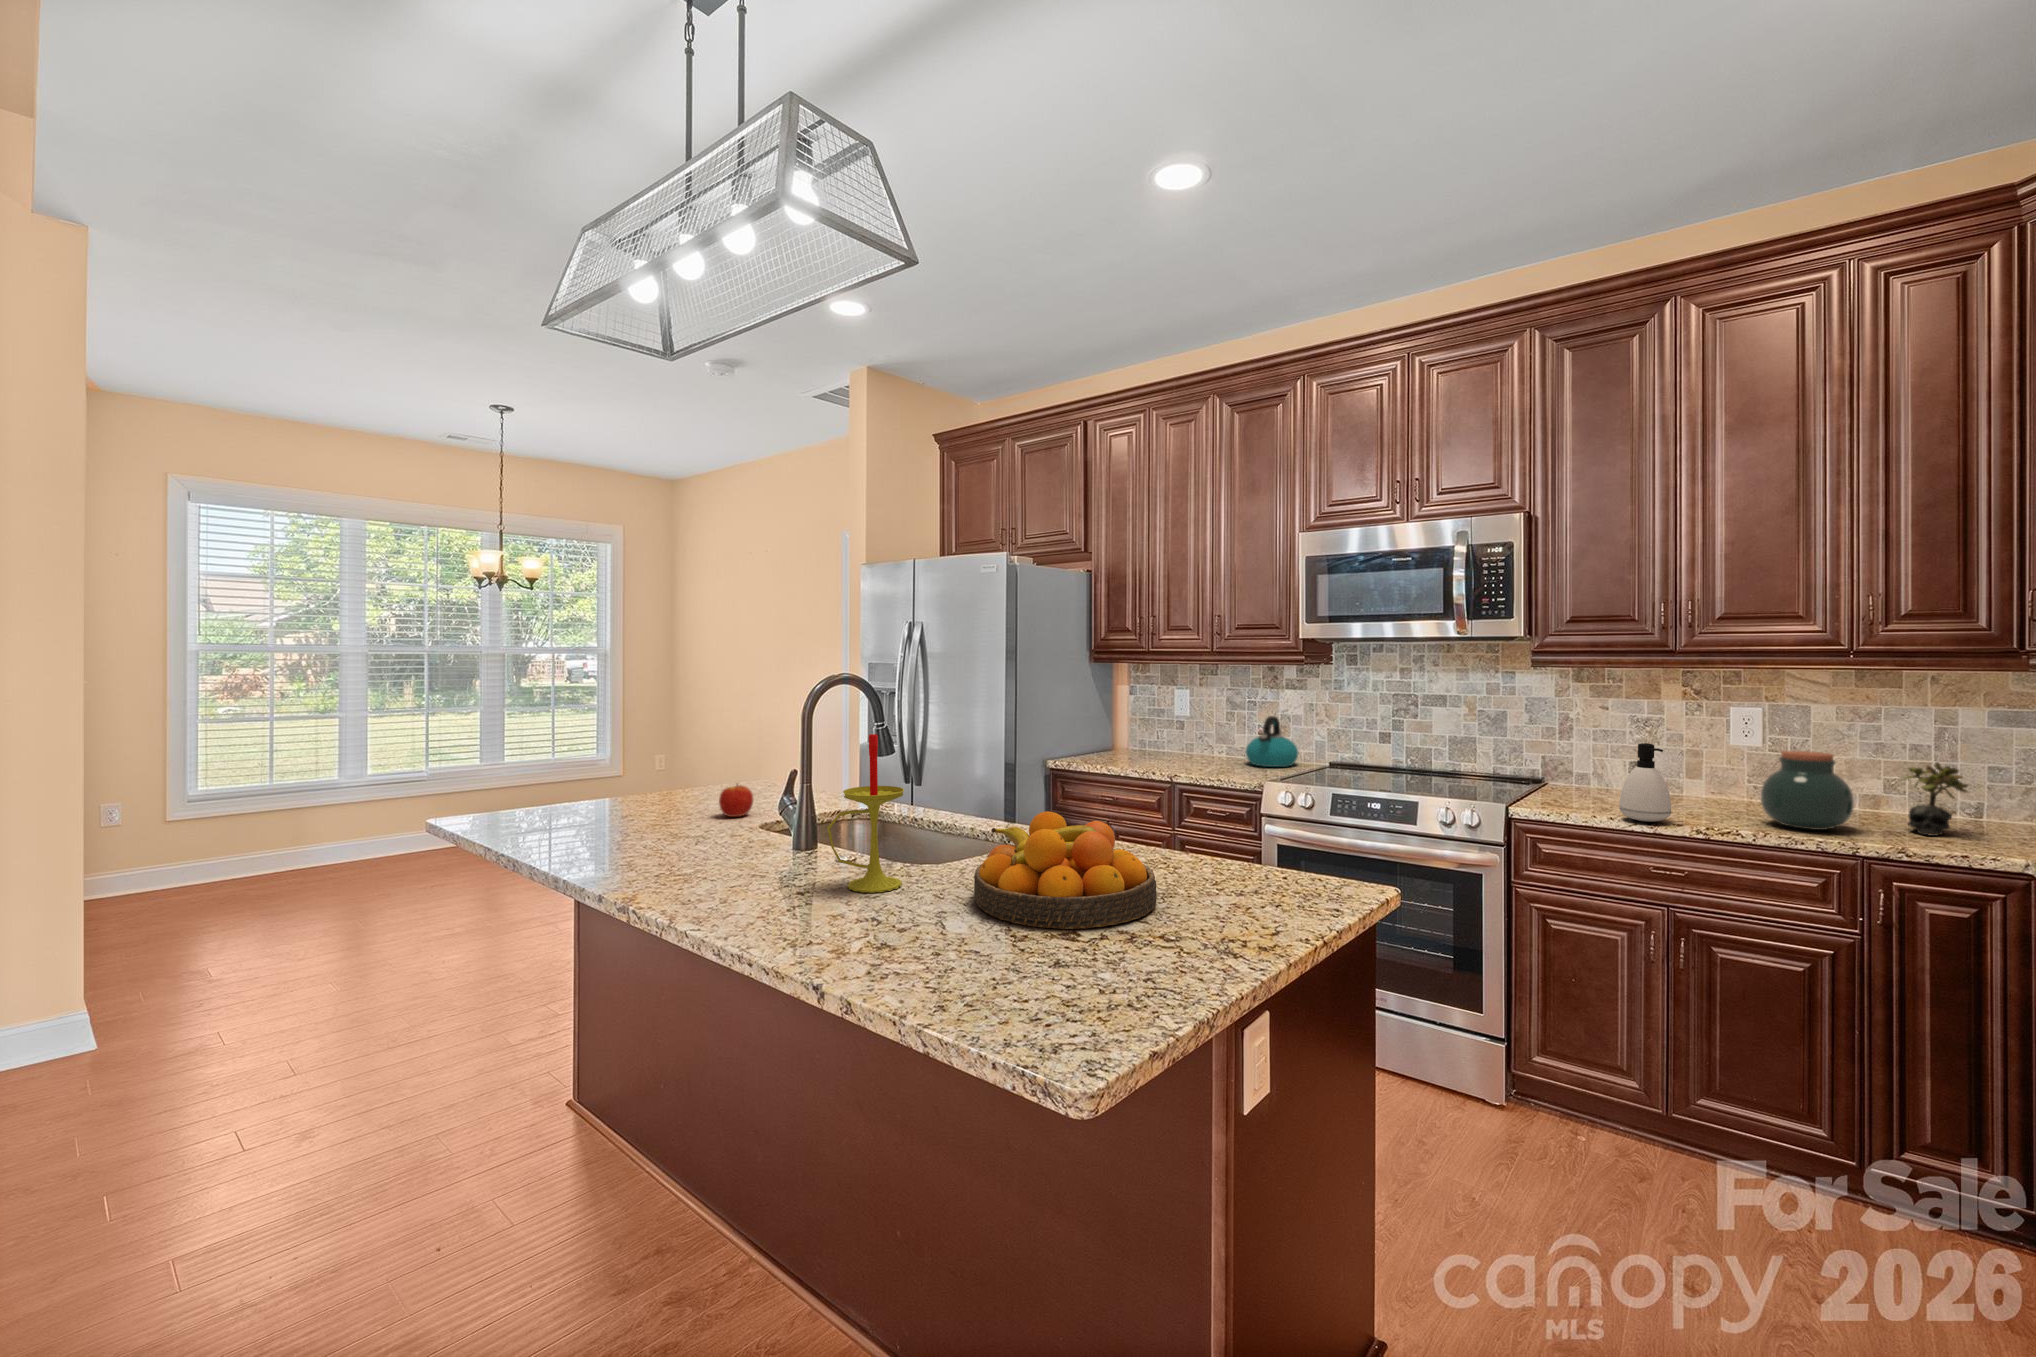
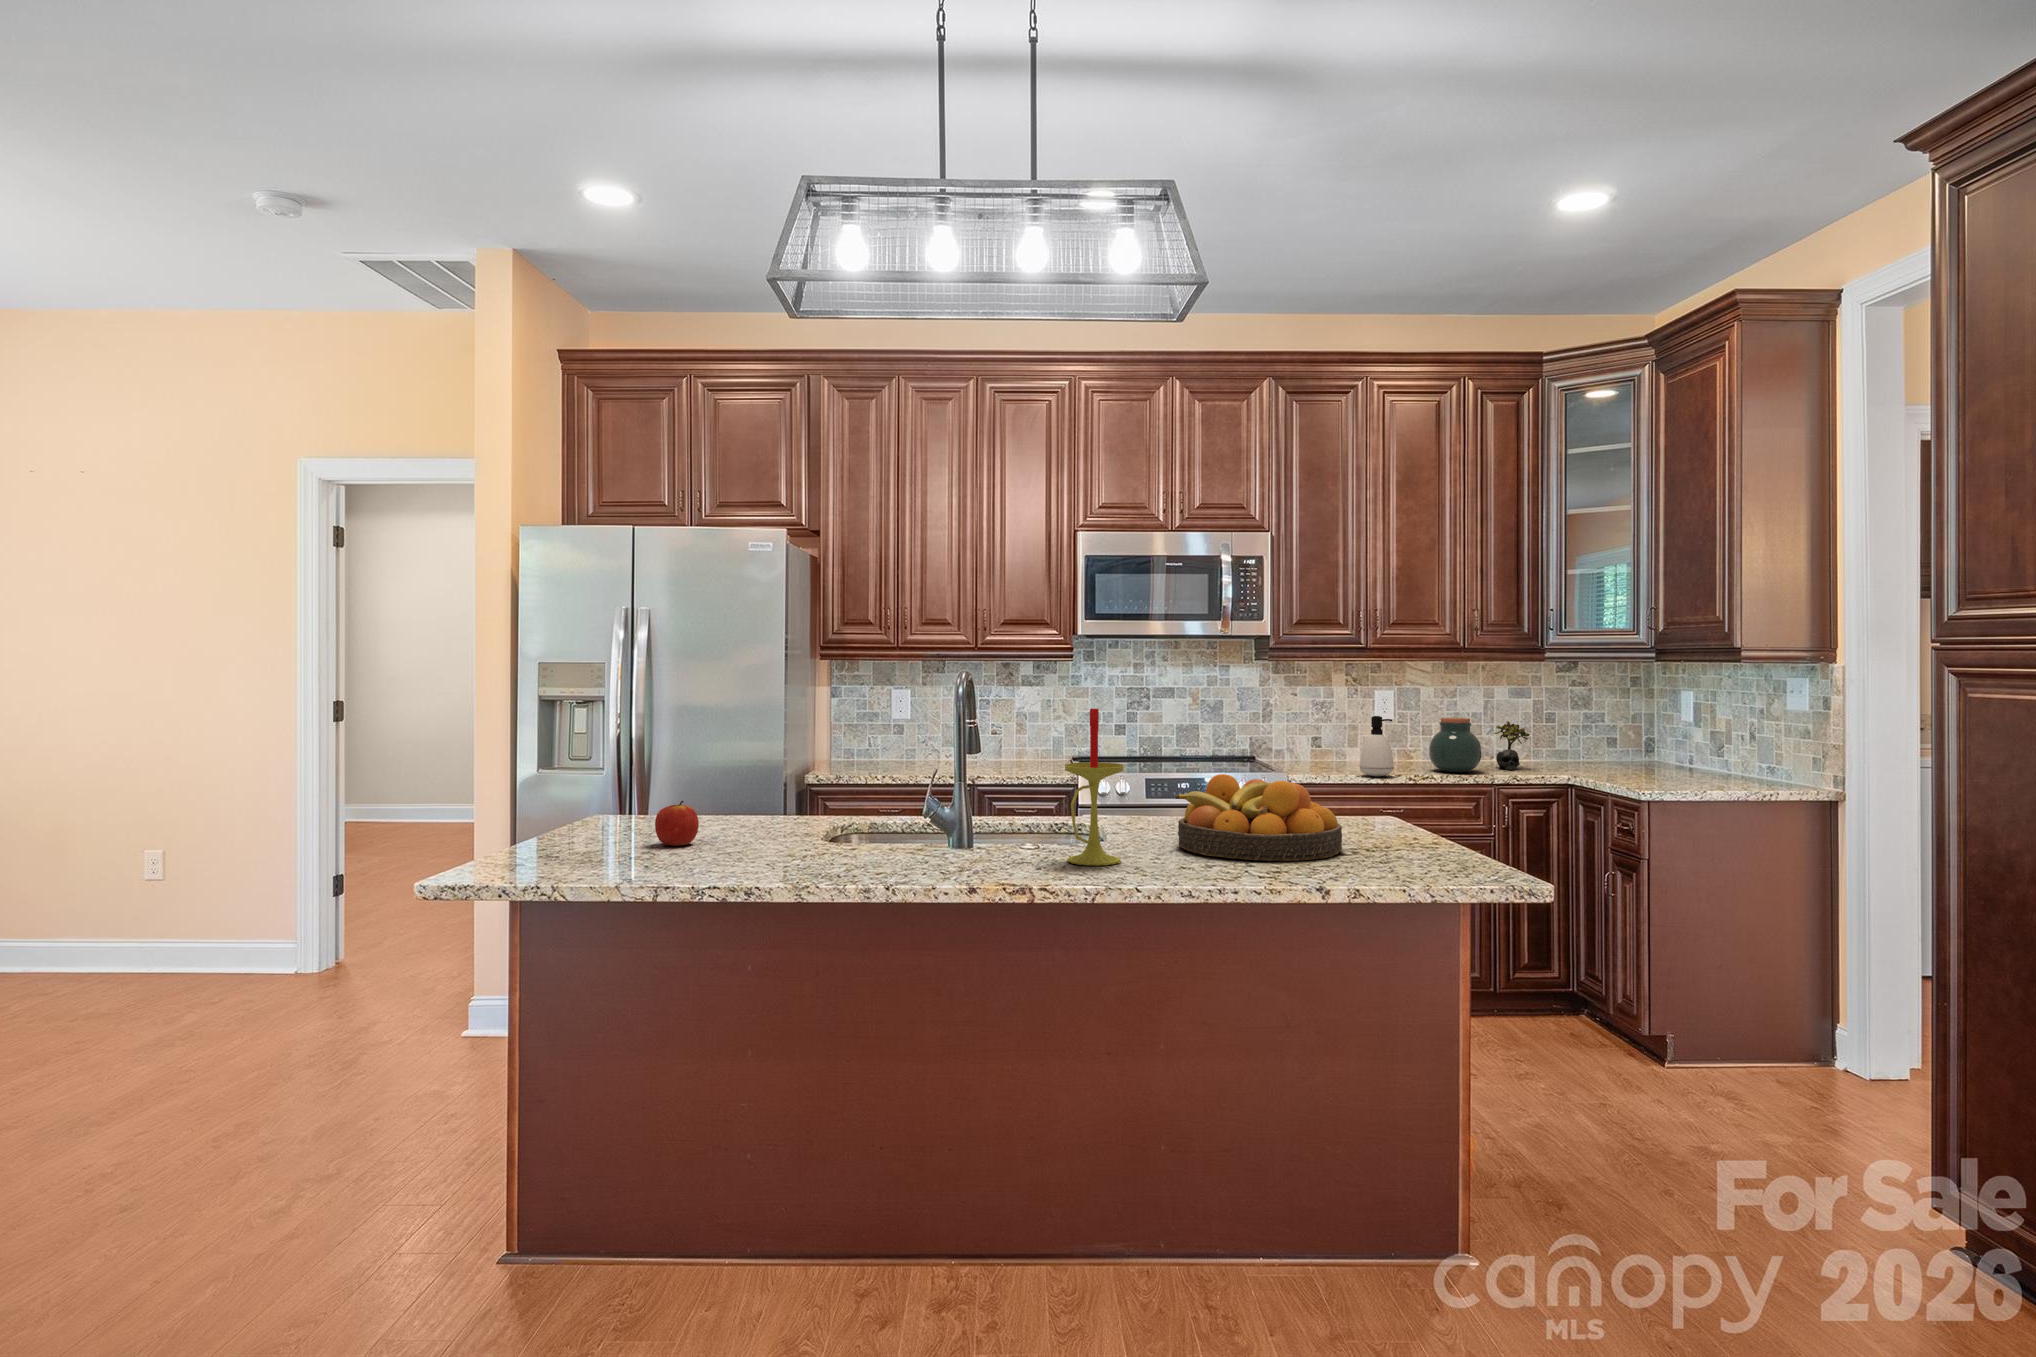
kettle: present [1246,716,1298,767] -> none [1000,713,1053,765]

